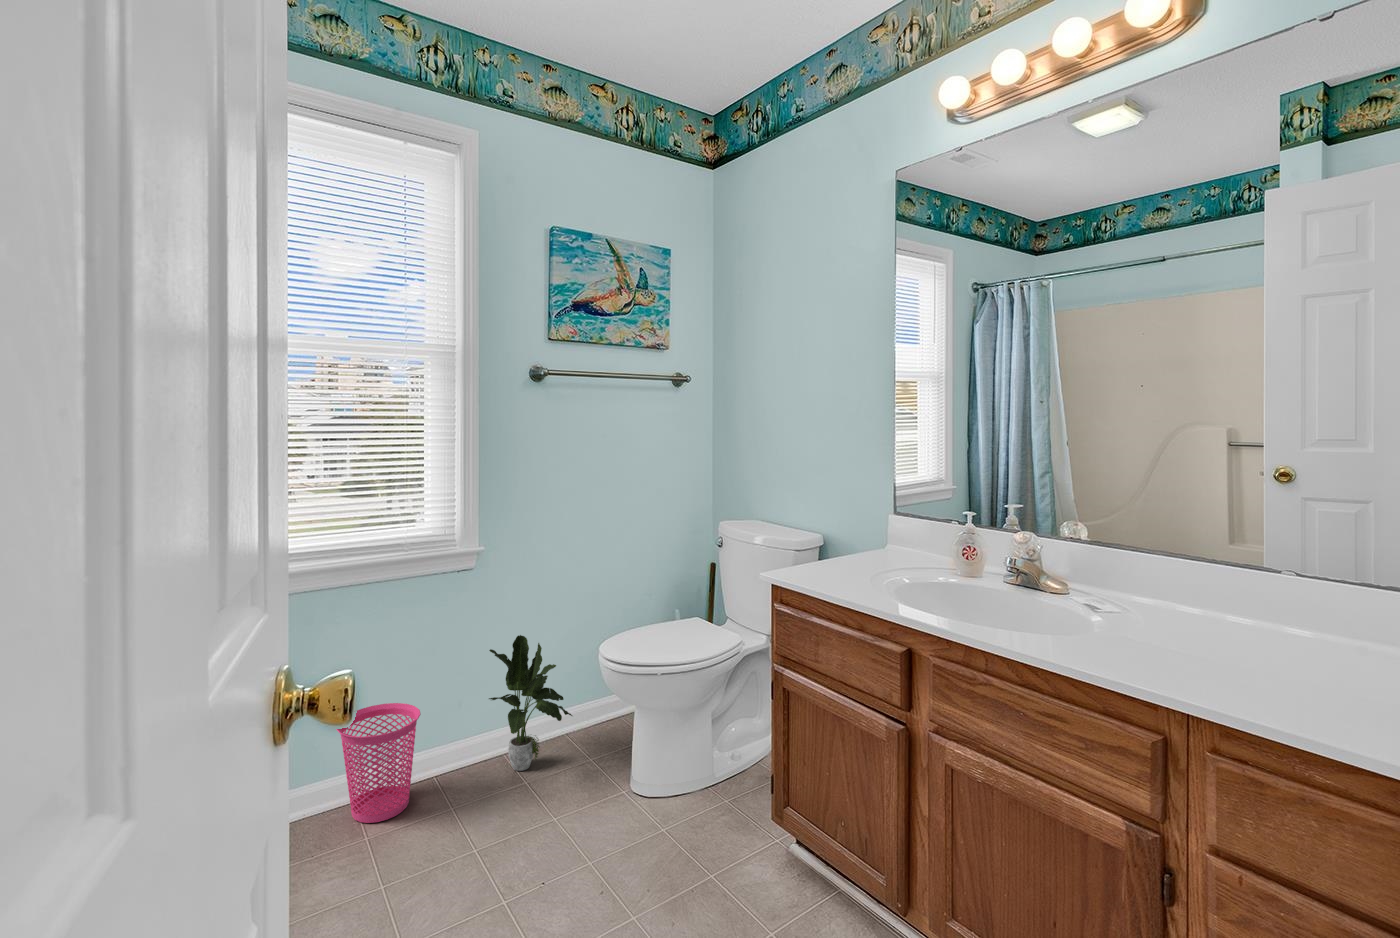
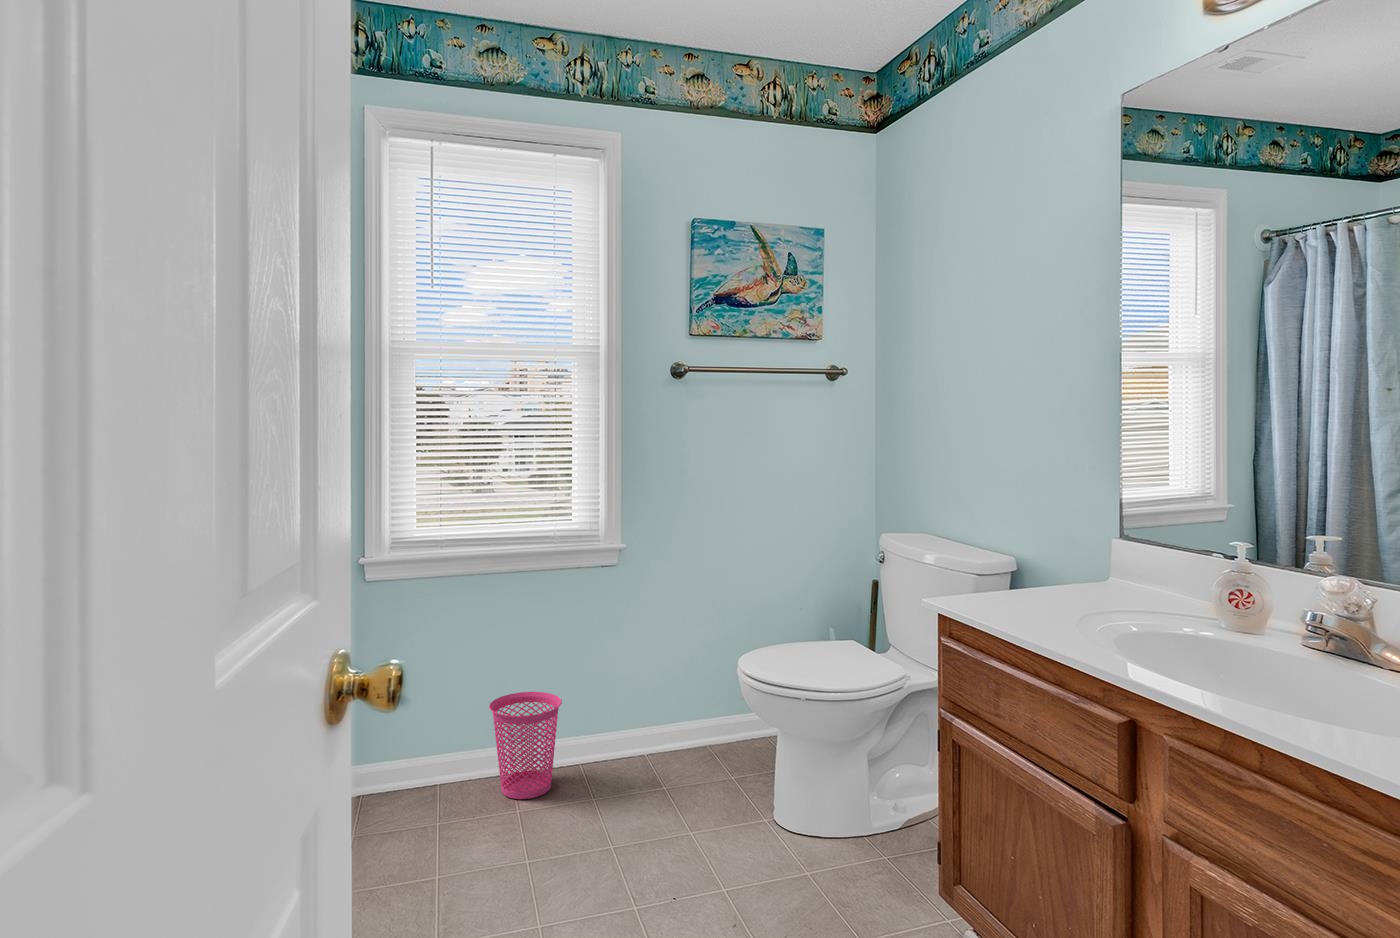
potted plant: present [489,635,572,771] -> none [623,637,709,774]

